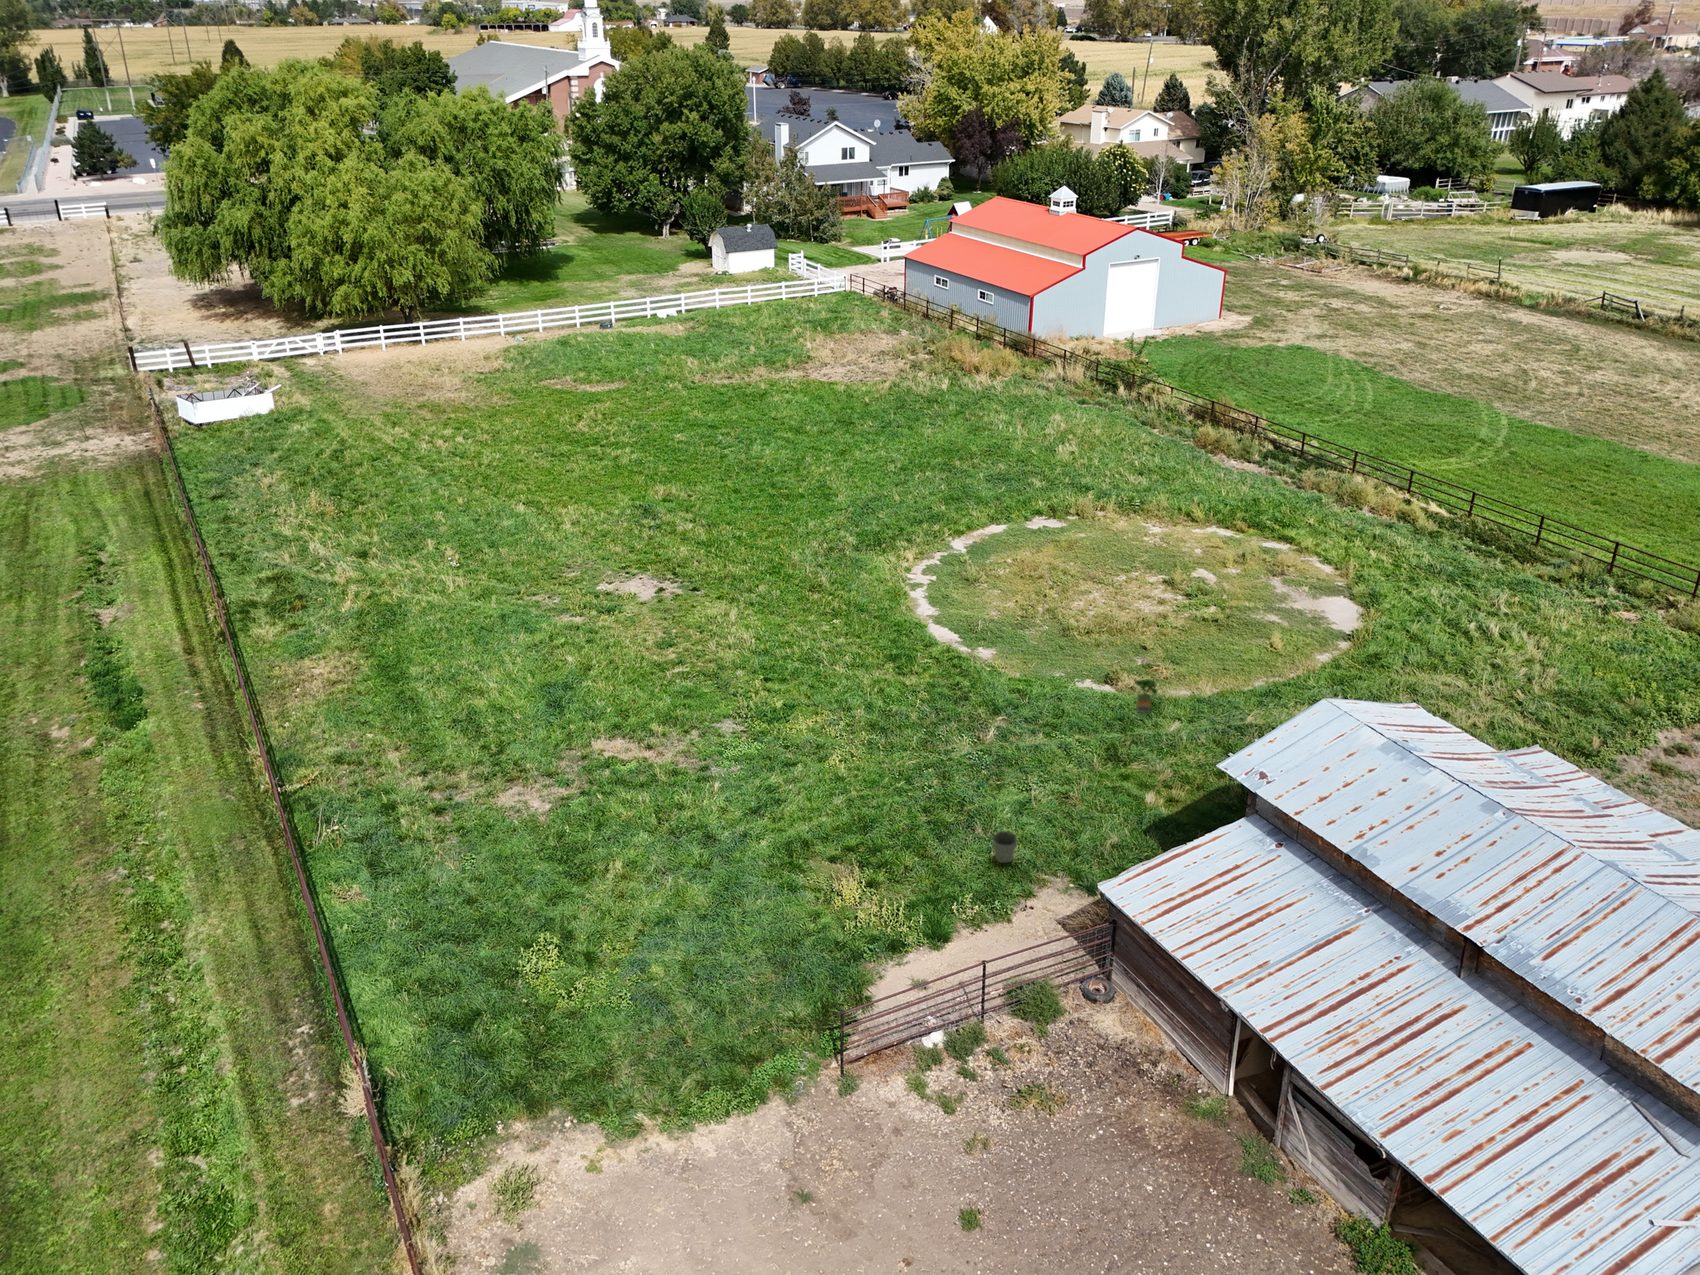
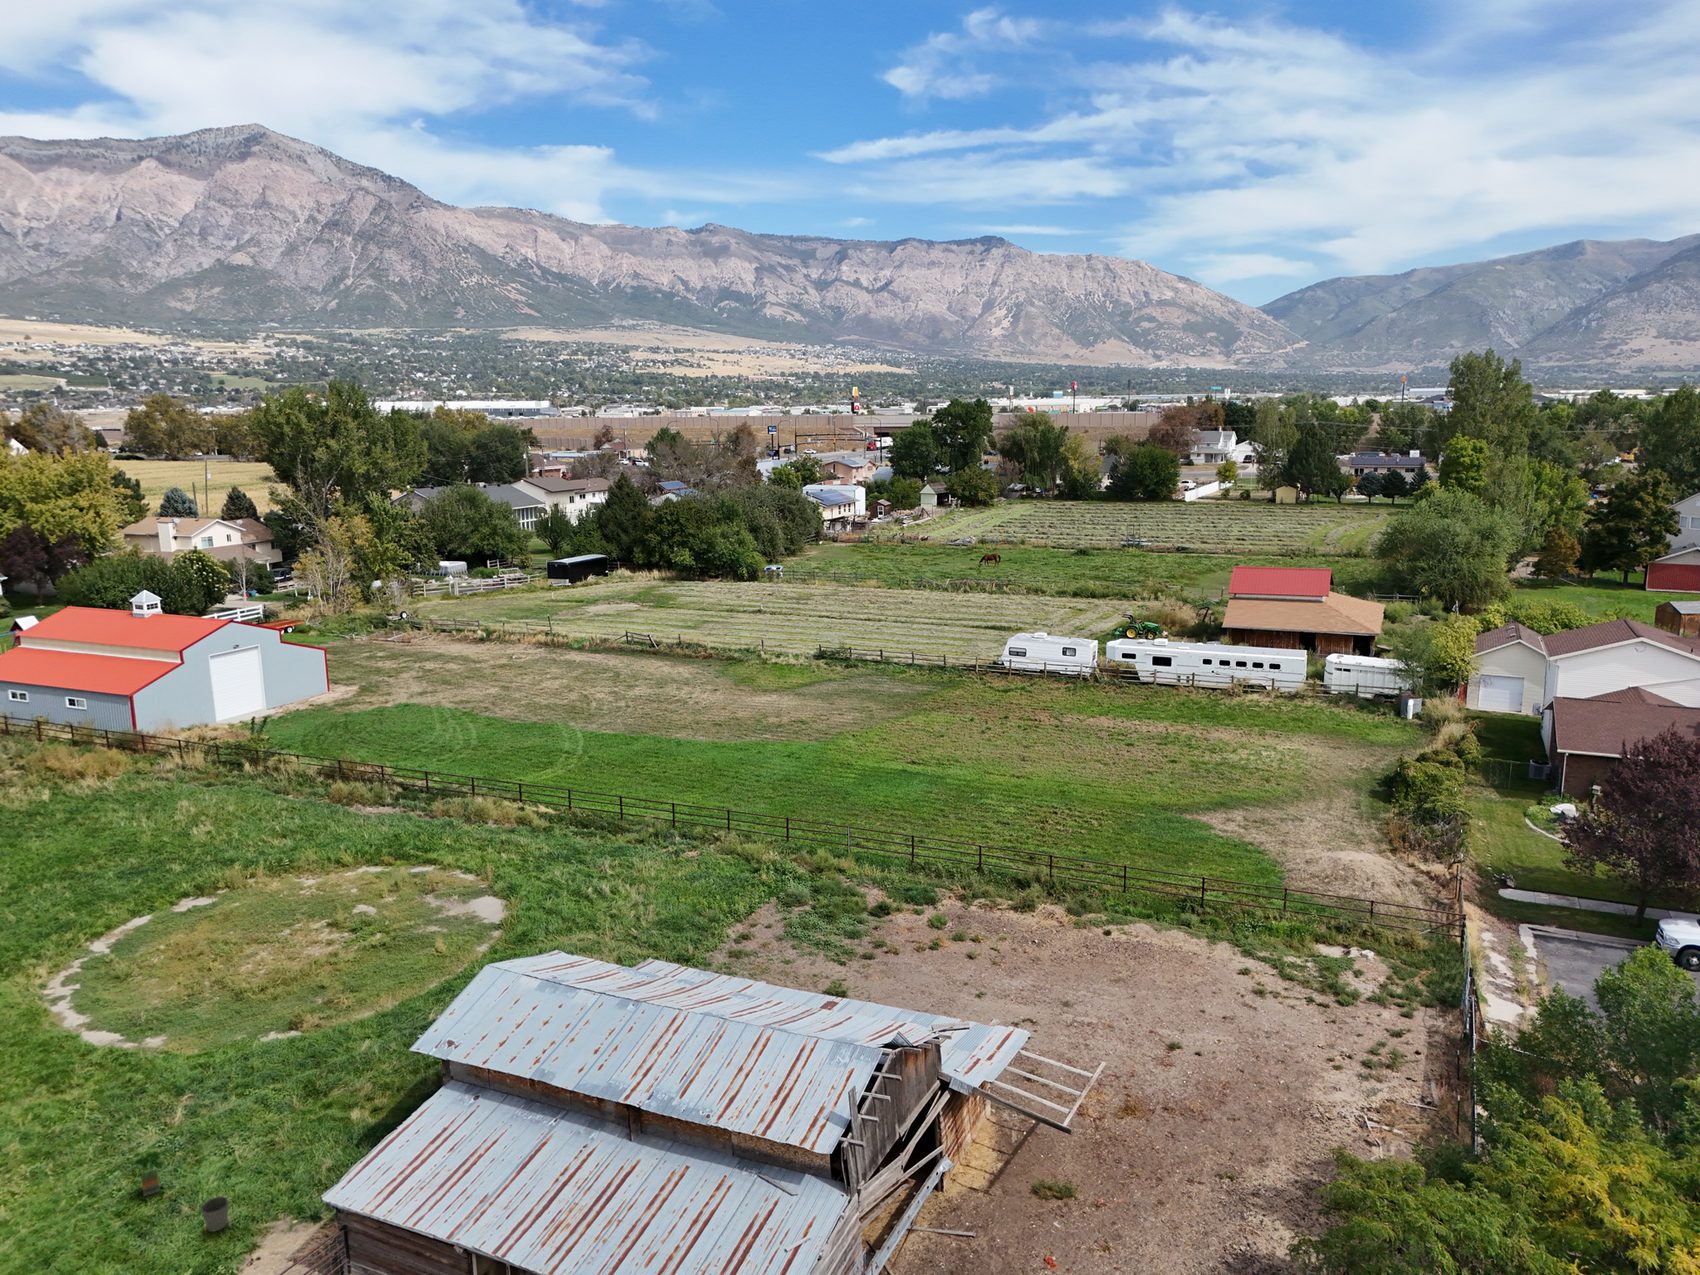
potted tree: present [1136,679,1157,713] -> present [134,1152,164,1196]

